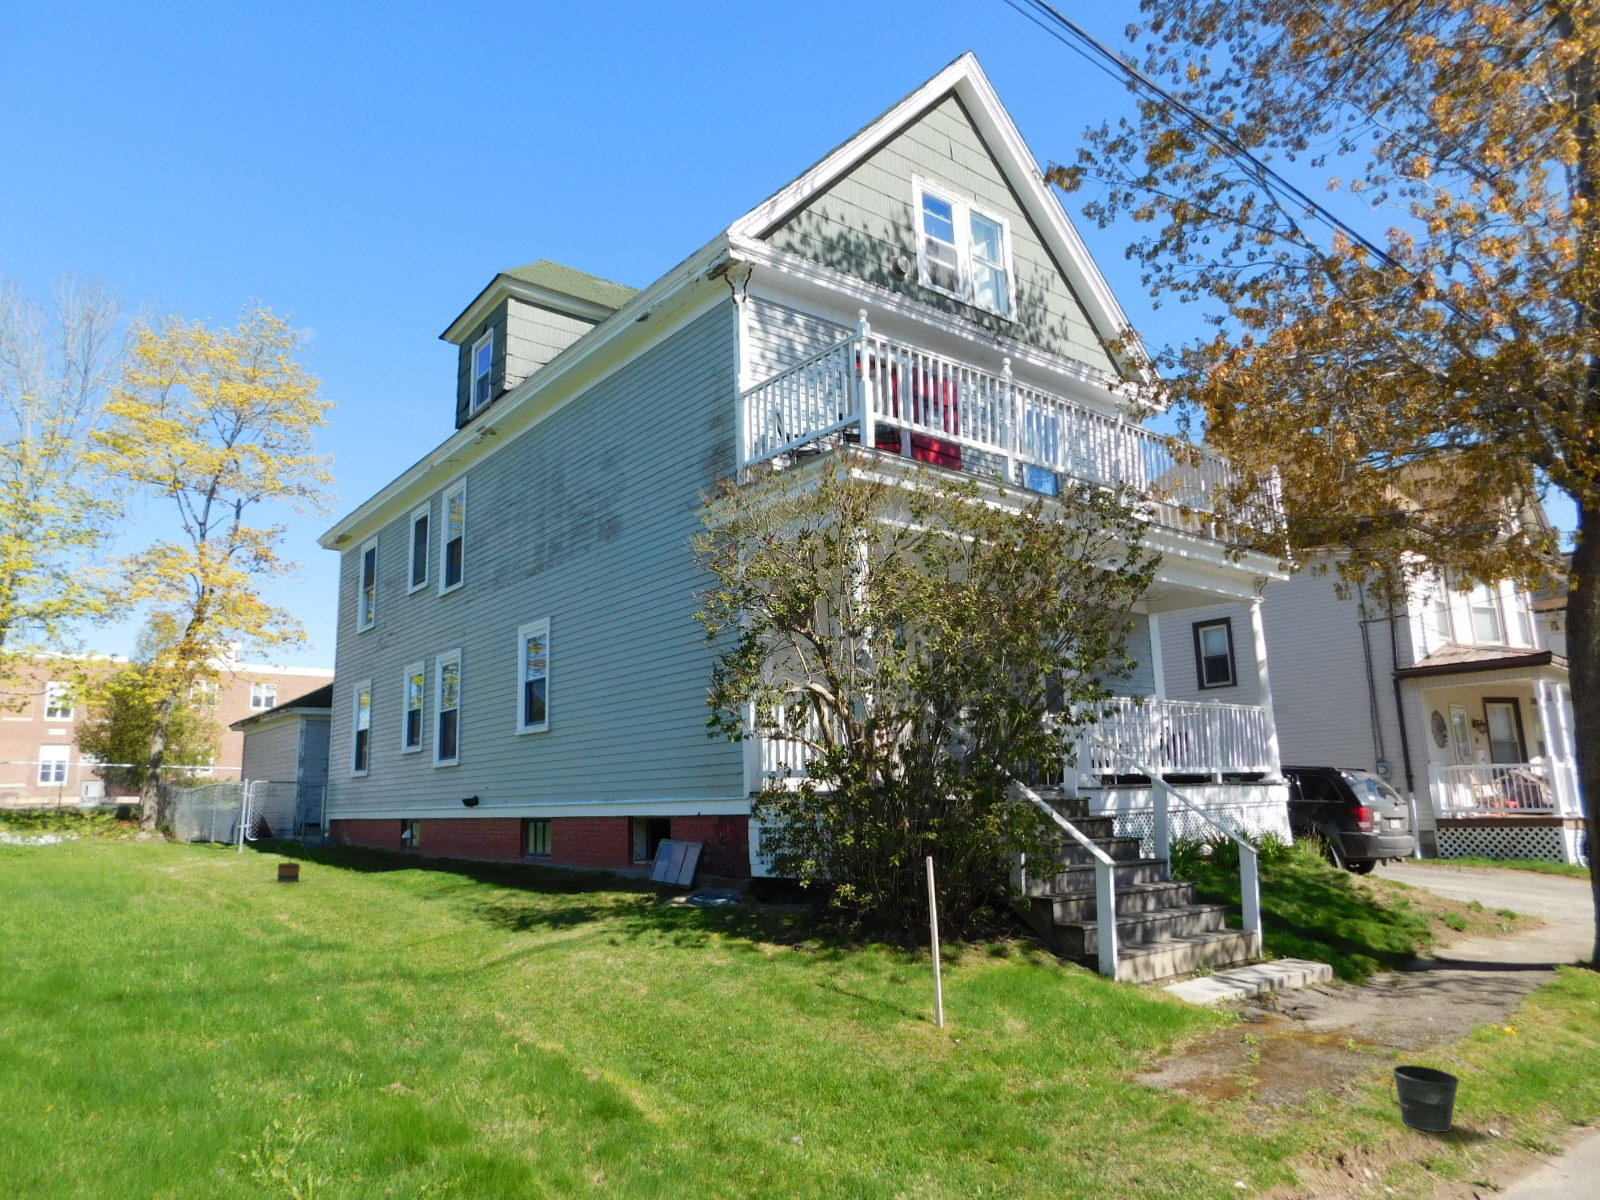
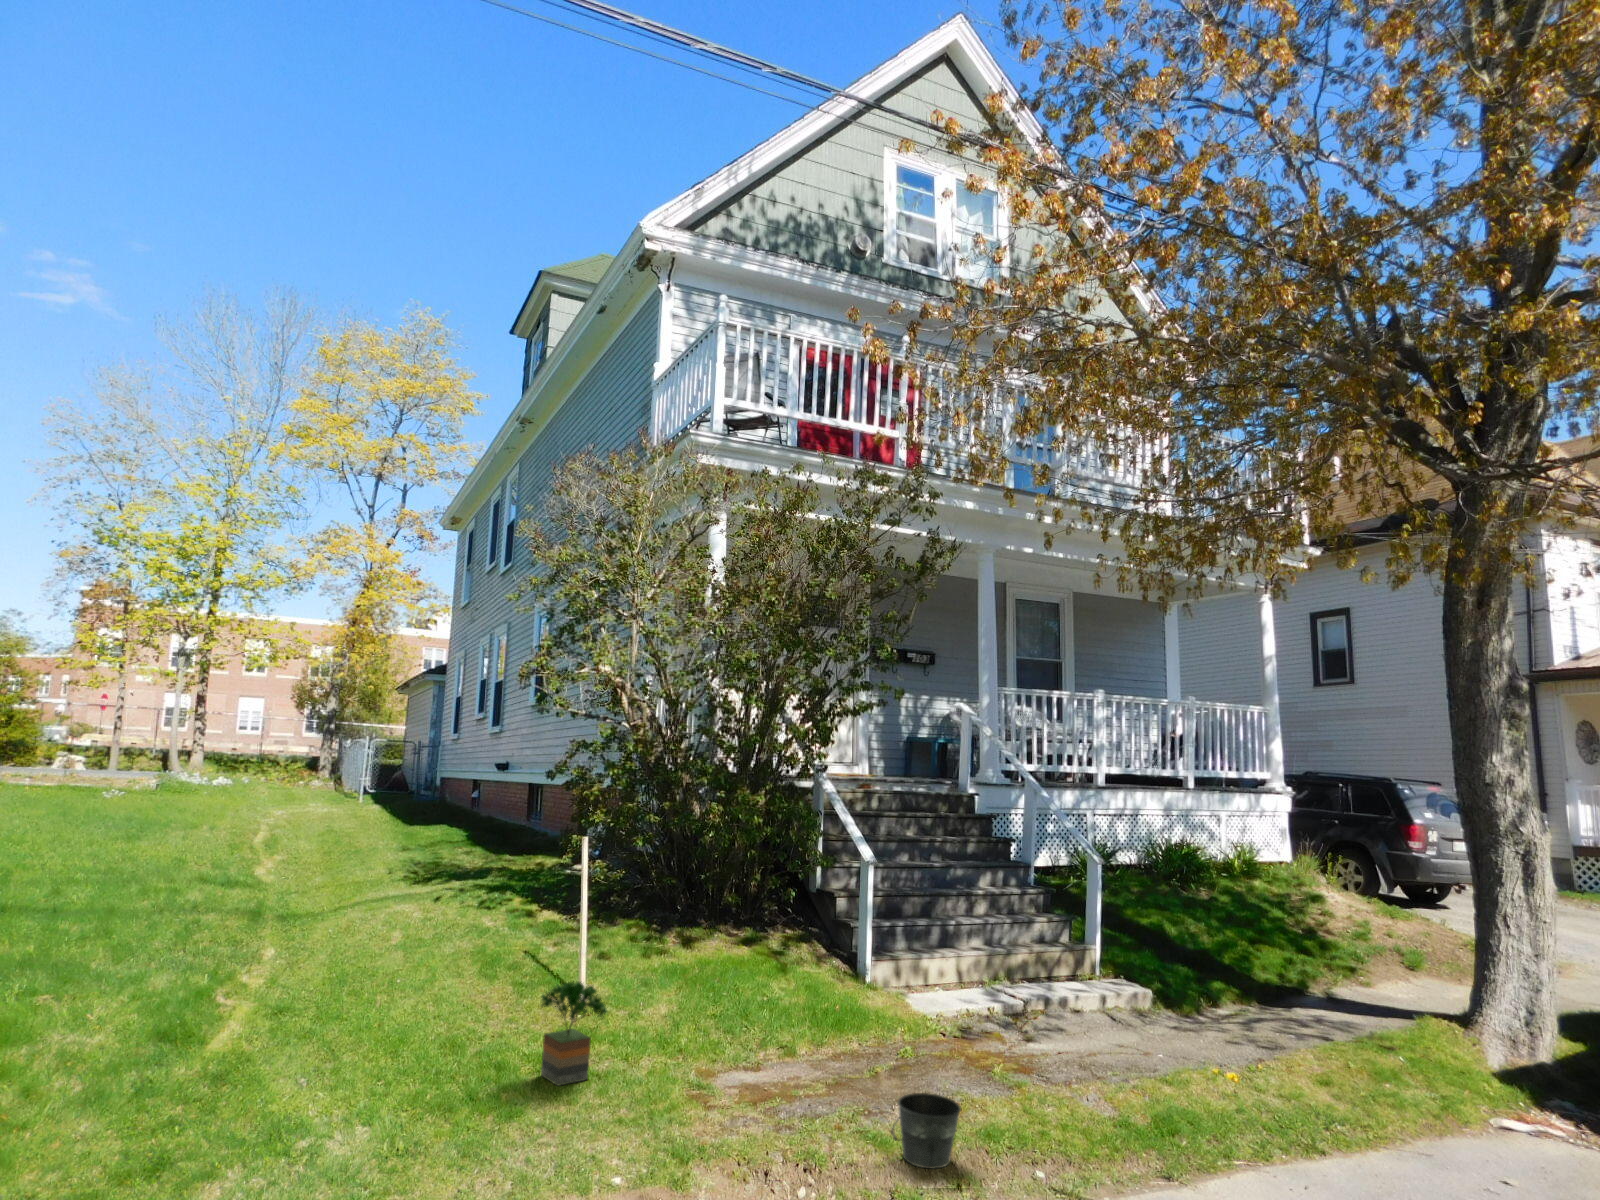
potted tree: present [277,842,307,883] -> present [541,981,607,1086]

